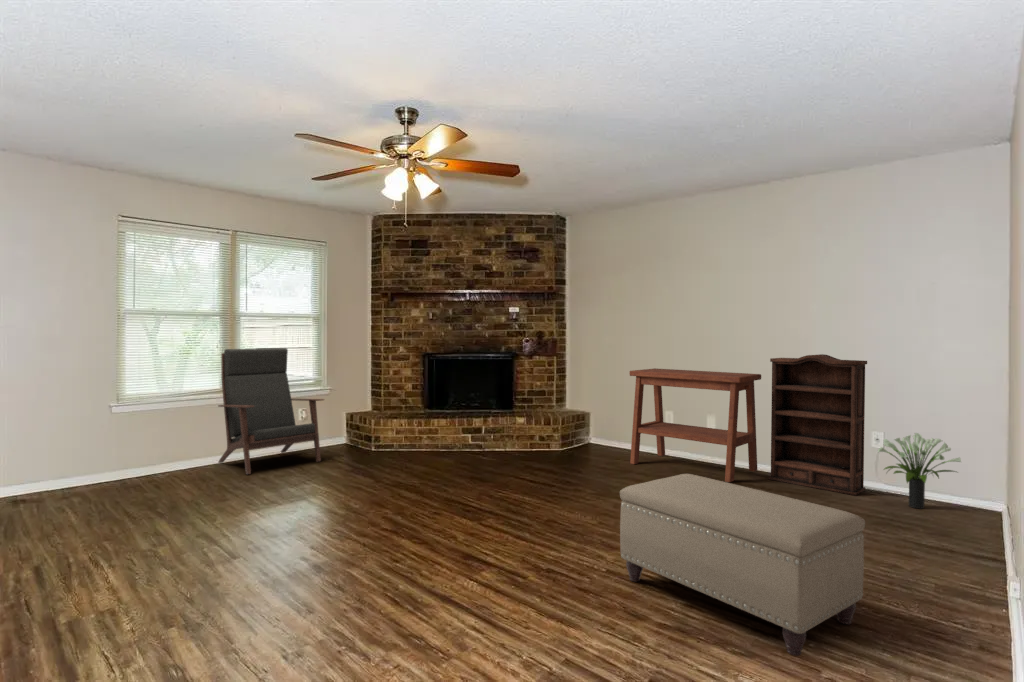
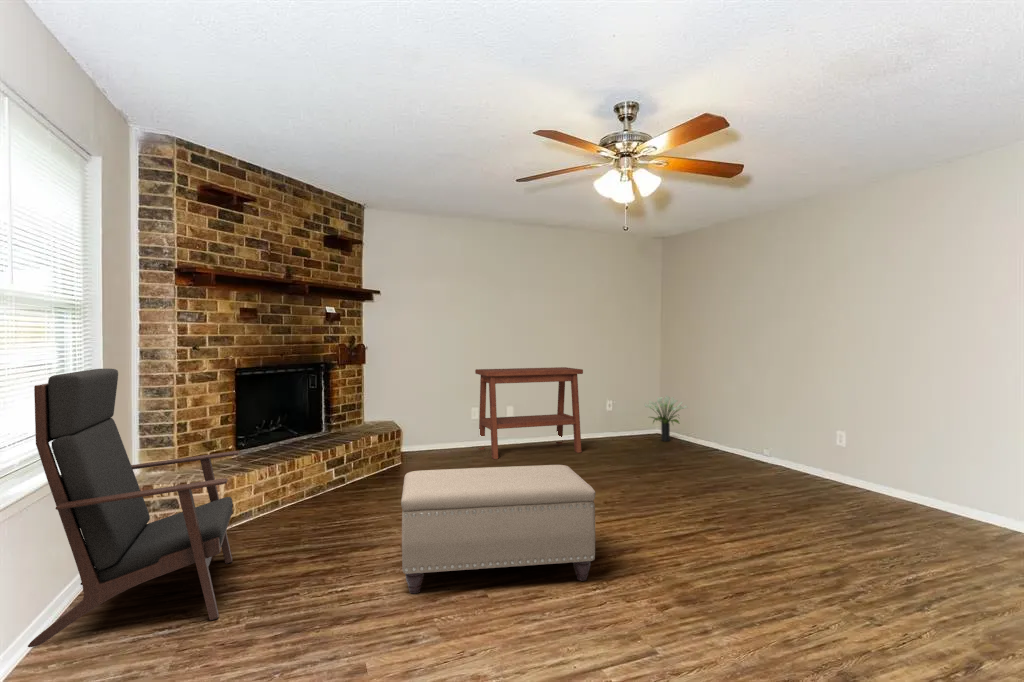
bookshelf: present [769,354,867,496] -> none [575,350,636,446]
ottoman: present [620,474,865,656] -> present [401,465,595,594]

